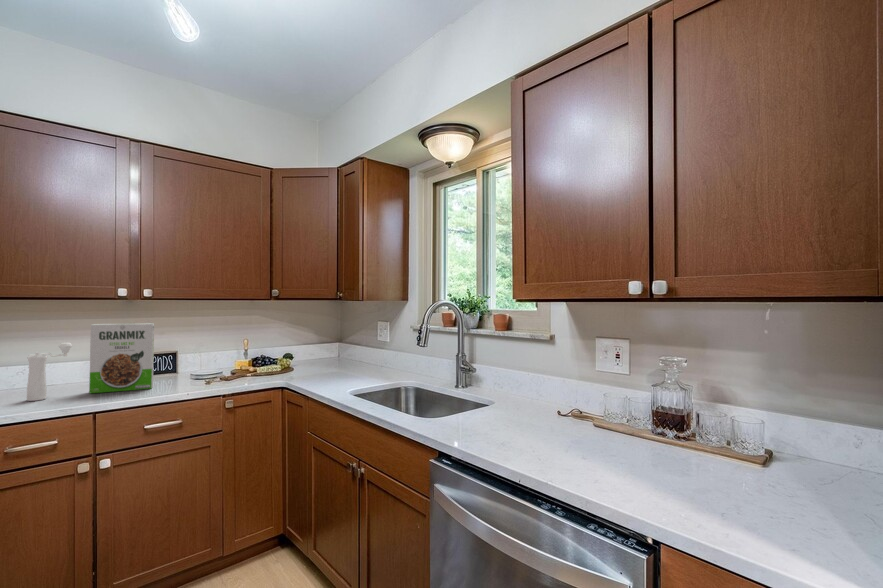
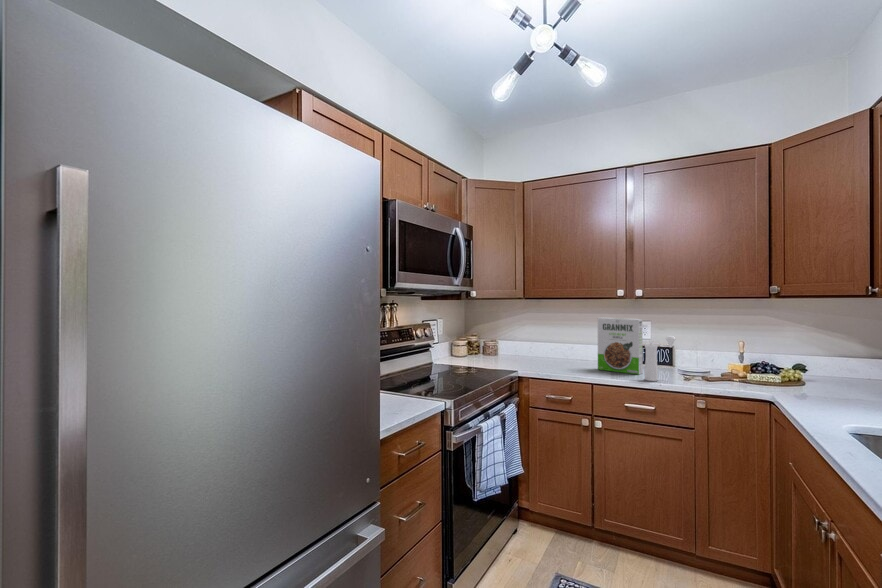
pepper mill: present [27,343,72,401] -> present [644,336,676,381]

